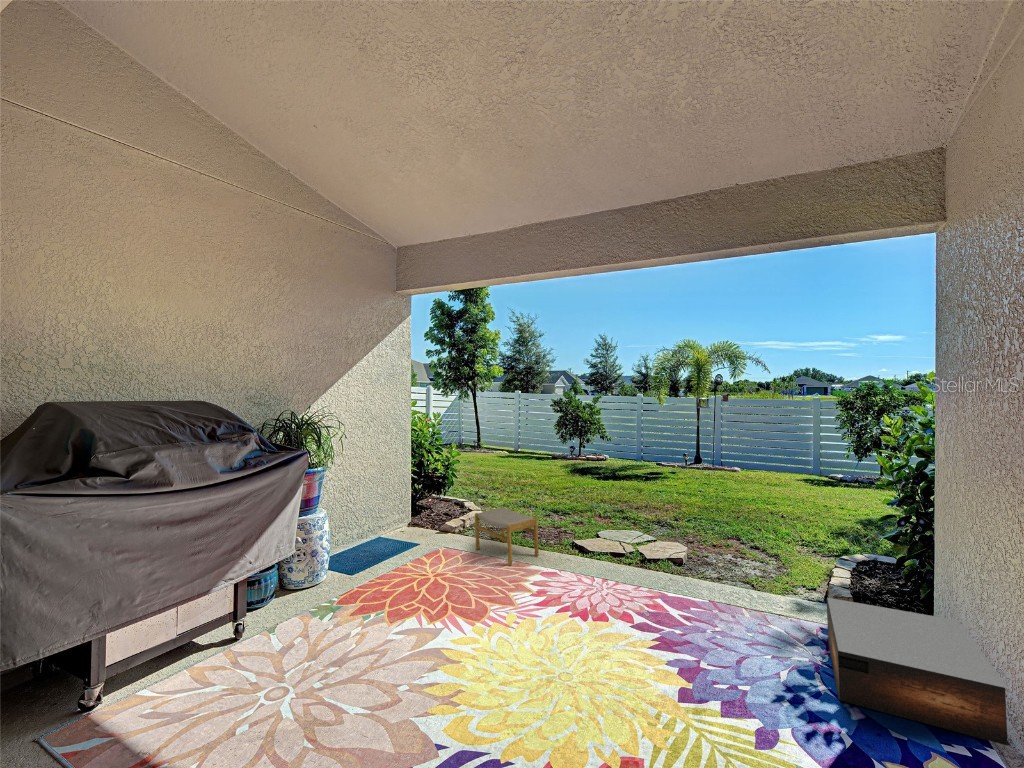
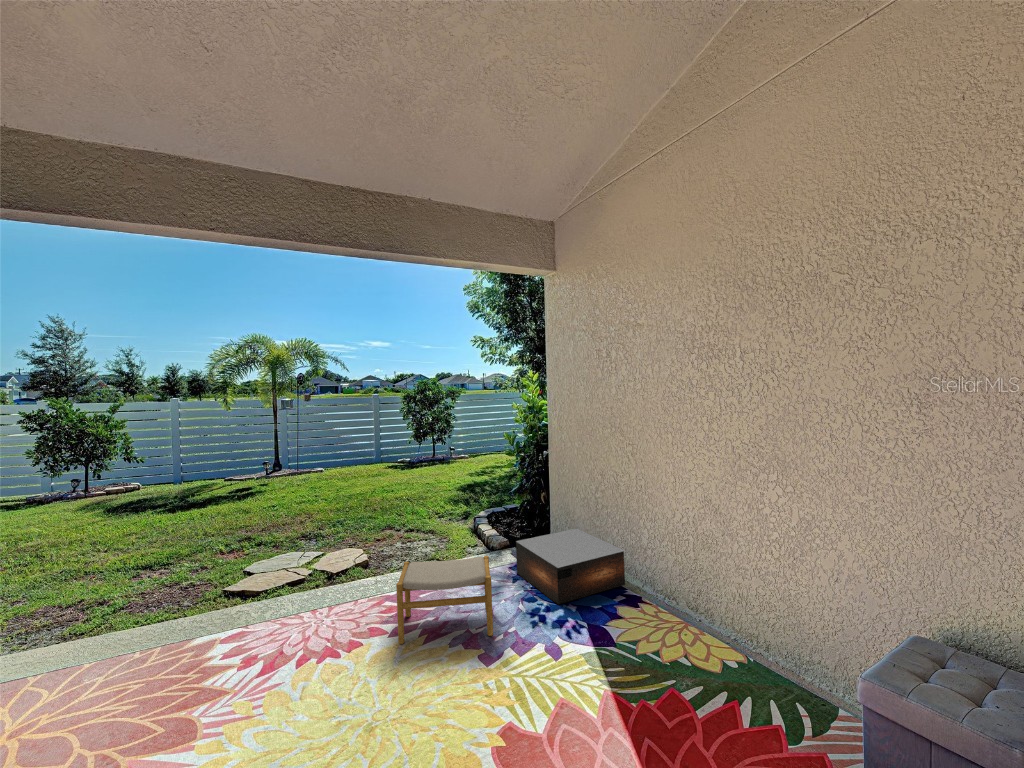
footstool: present [475,507,539,565] -> present [396,556,493,644]

